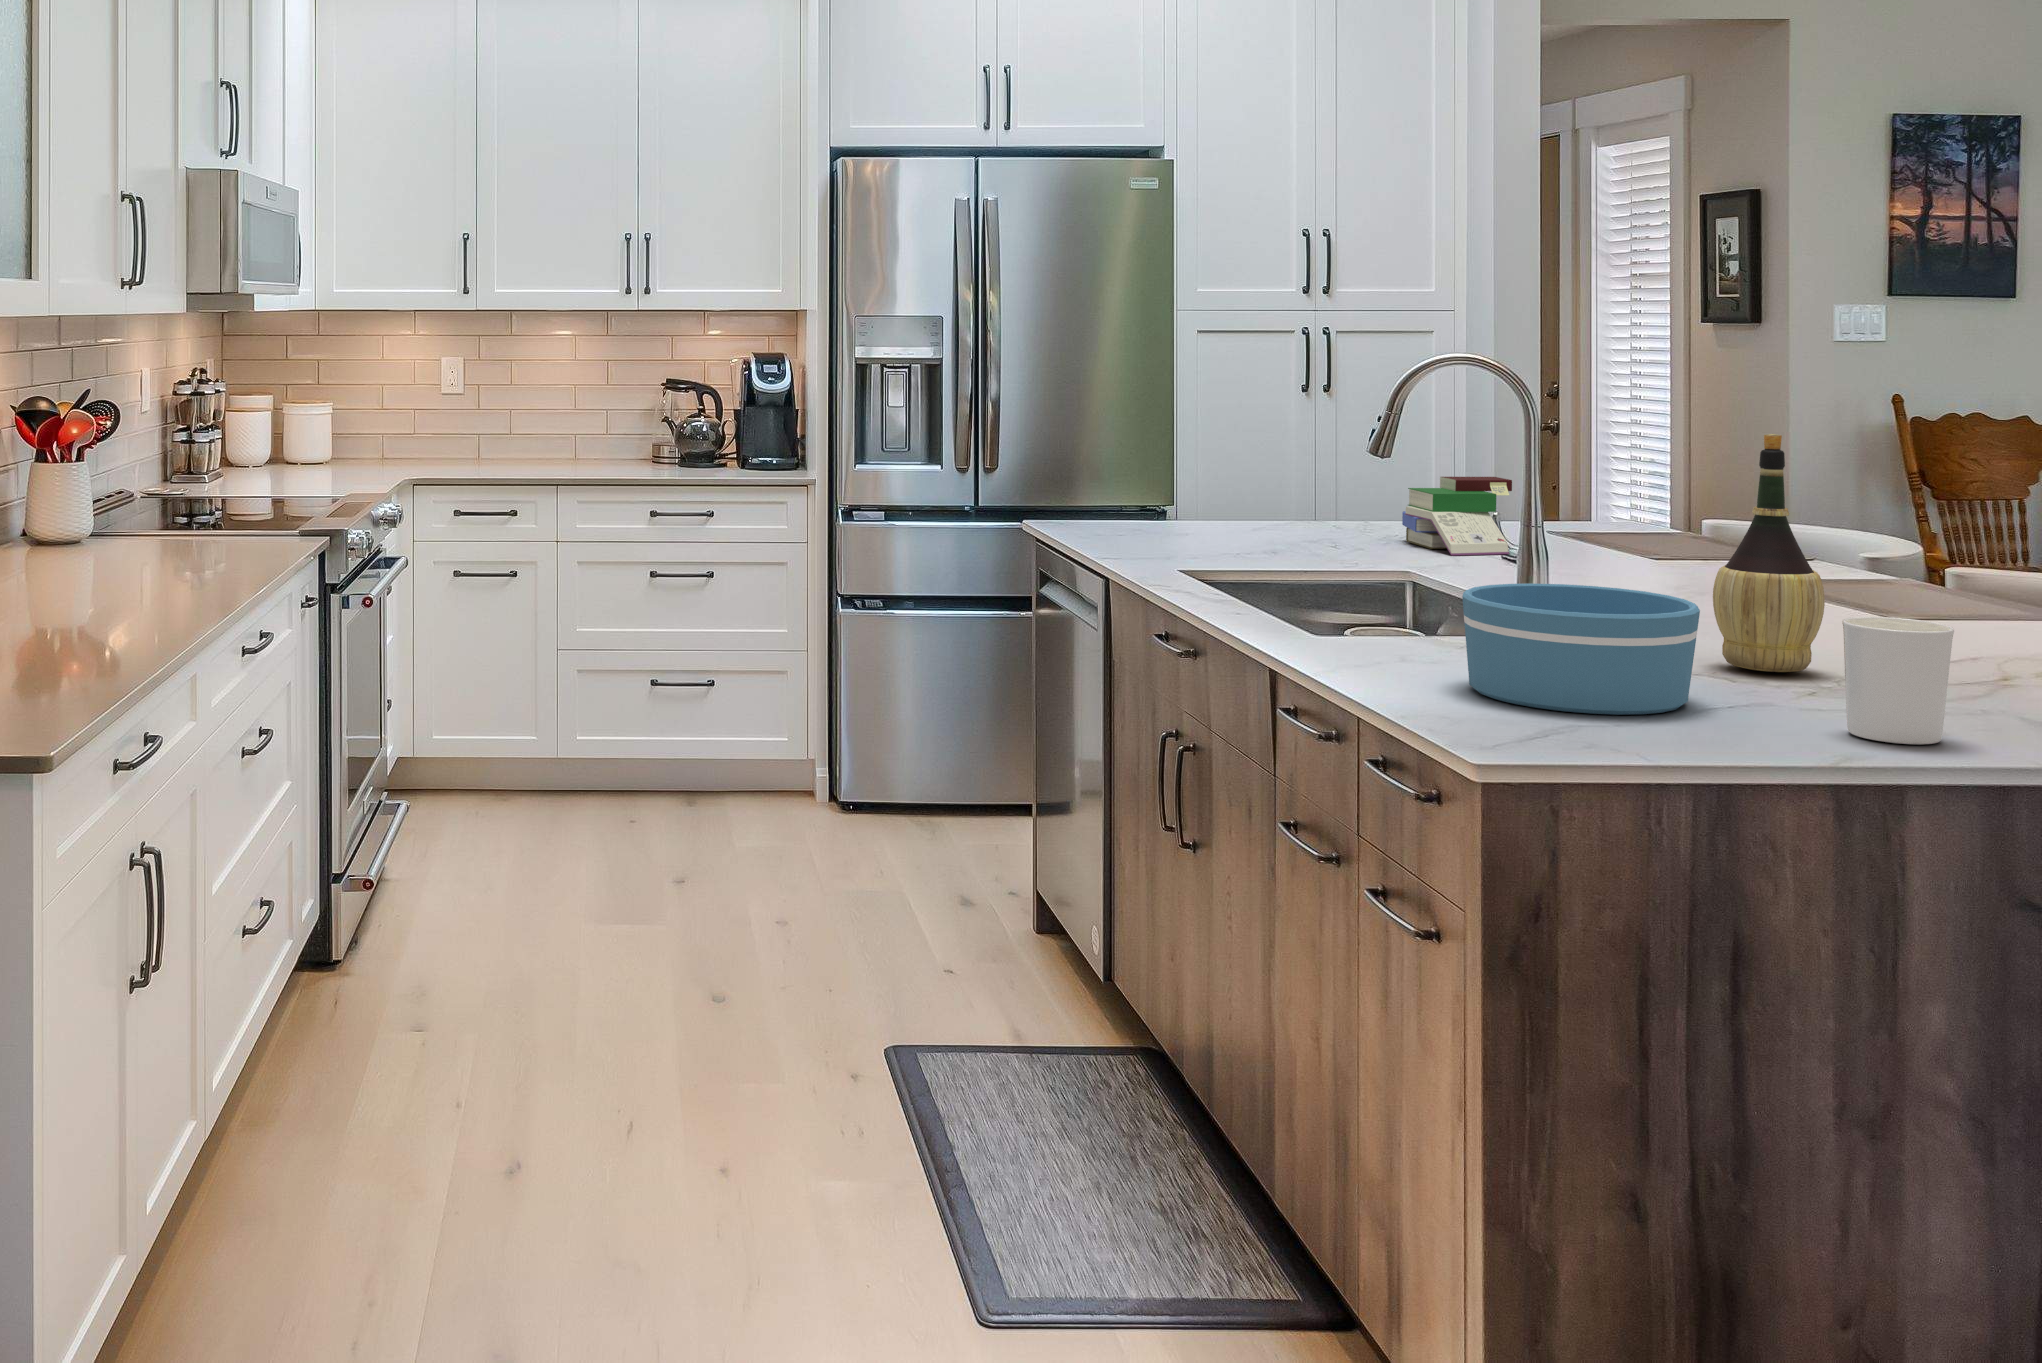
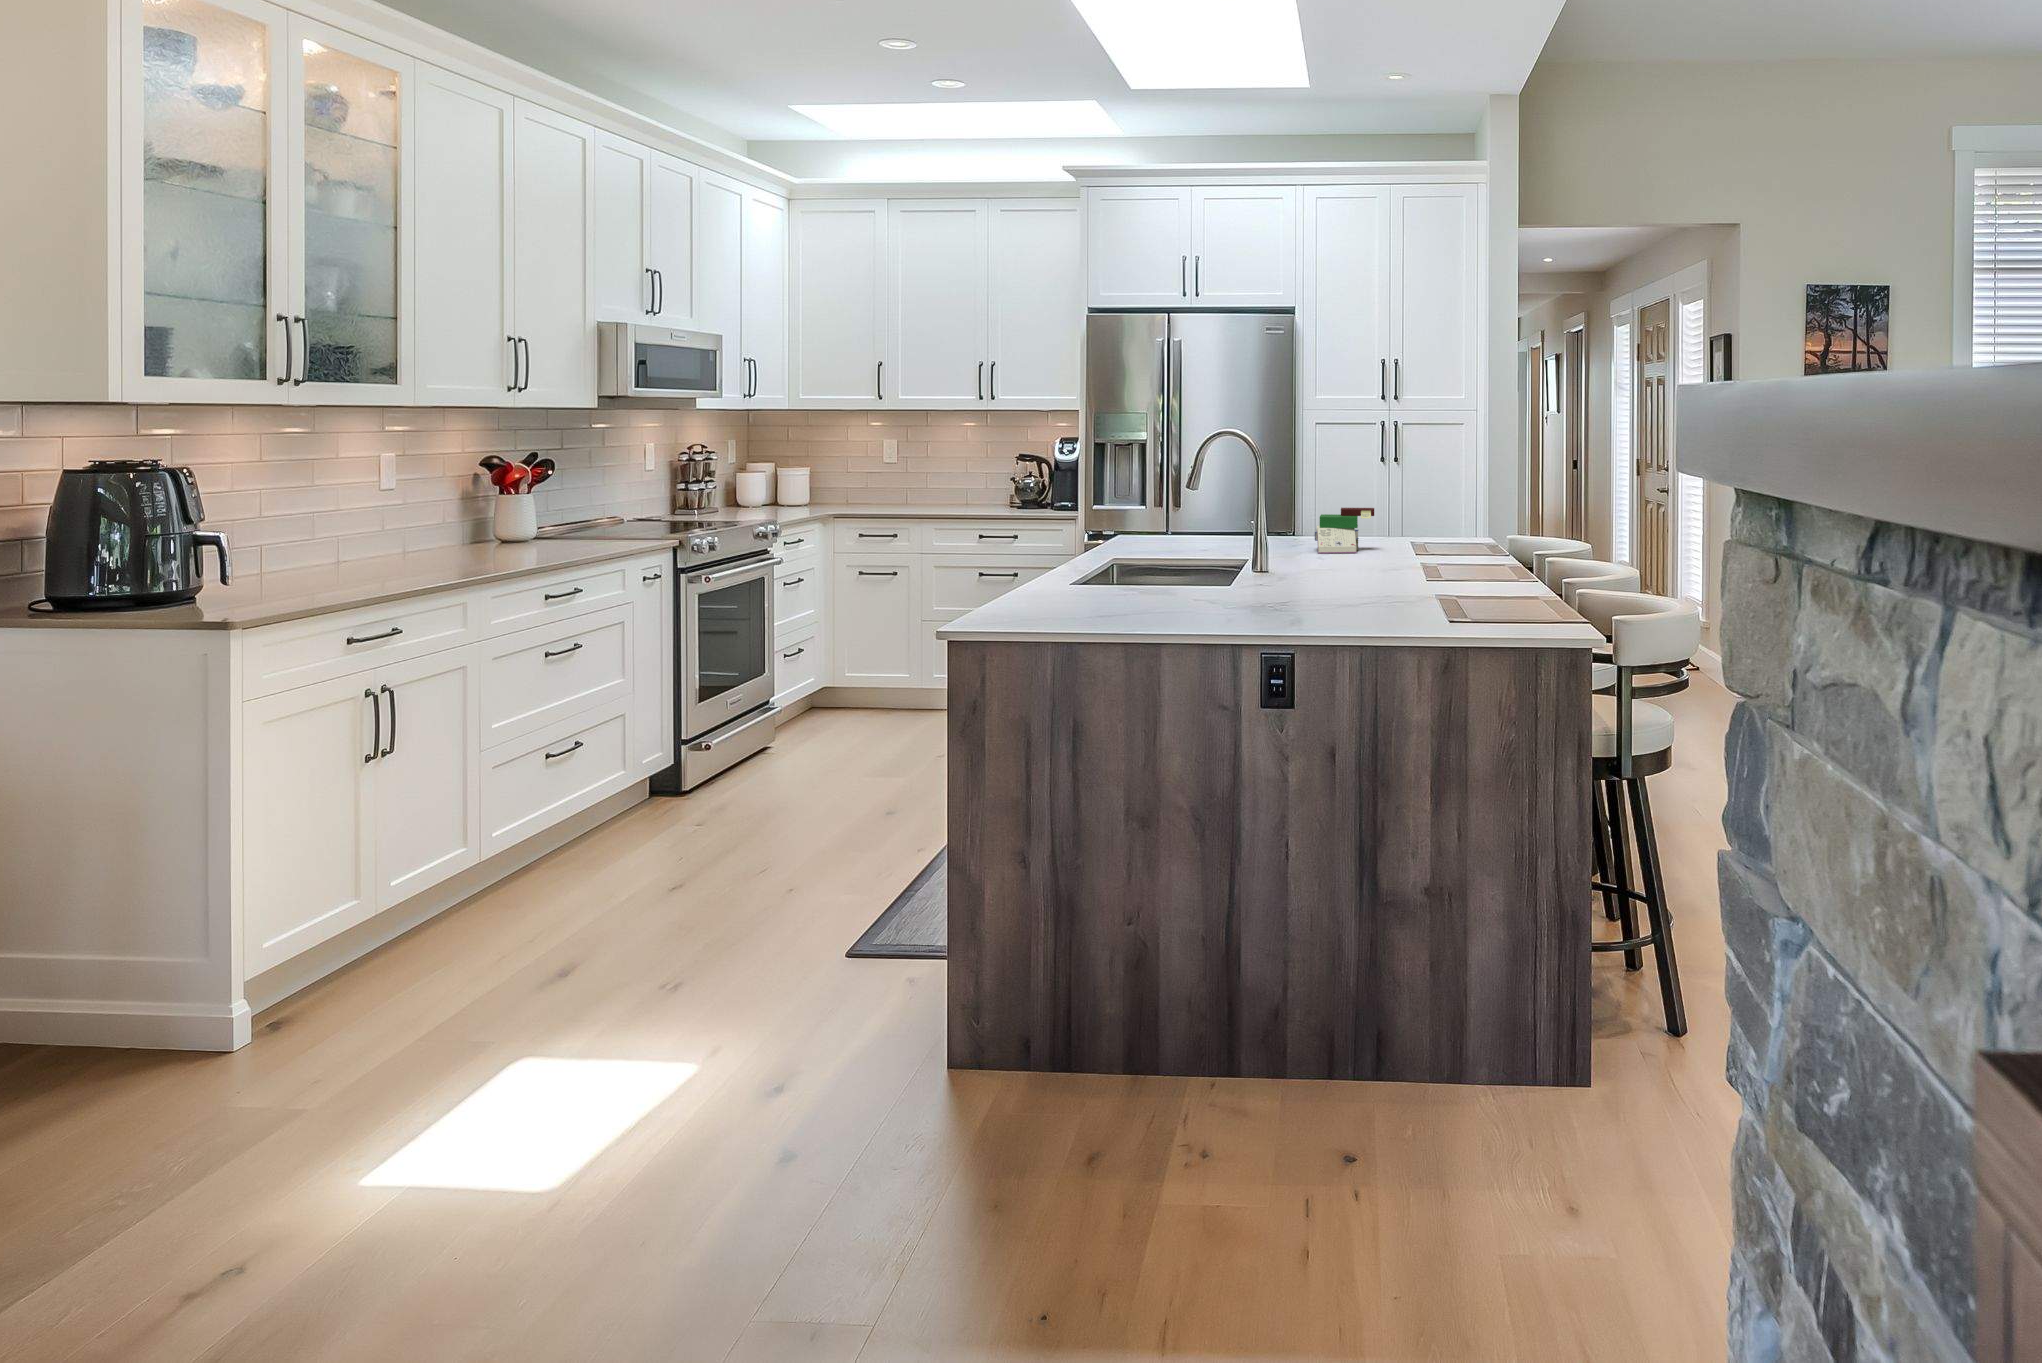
wine bottle: present [1713,434,1825,672] -> none [1222,468,1275,599]
bowl: present [1462,584,1700,715] -> none [1036,549,1152,614]
candle holder: present [1842,617,1954,744] -> none [1160,560,1209,625]

